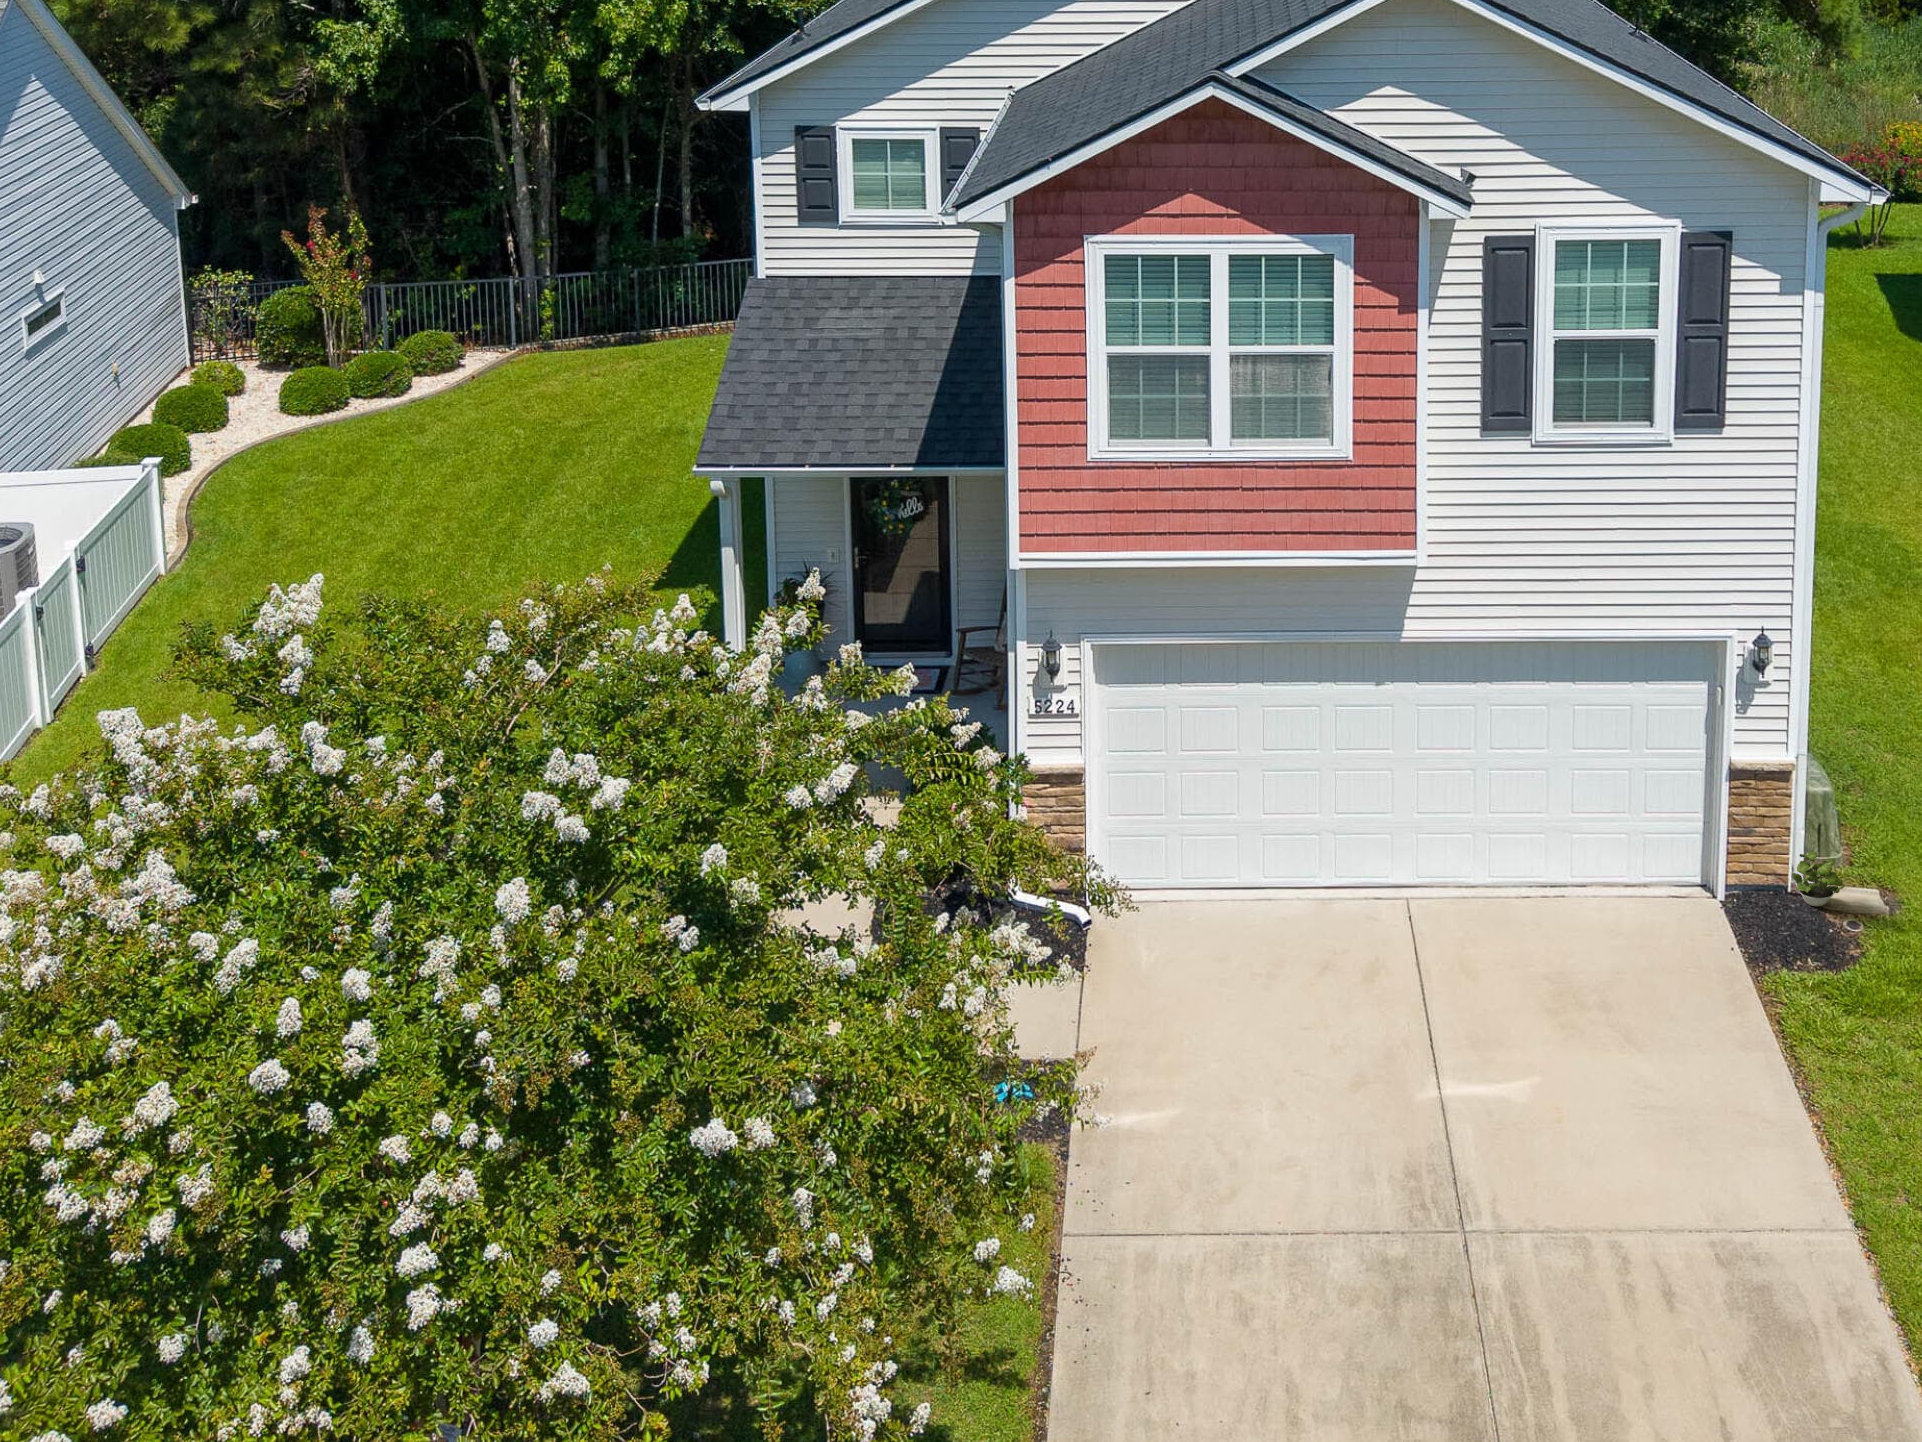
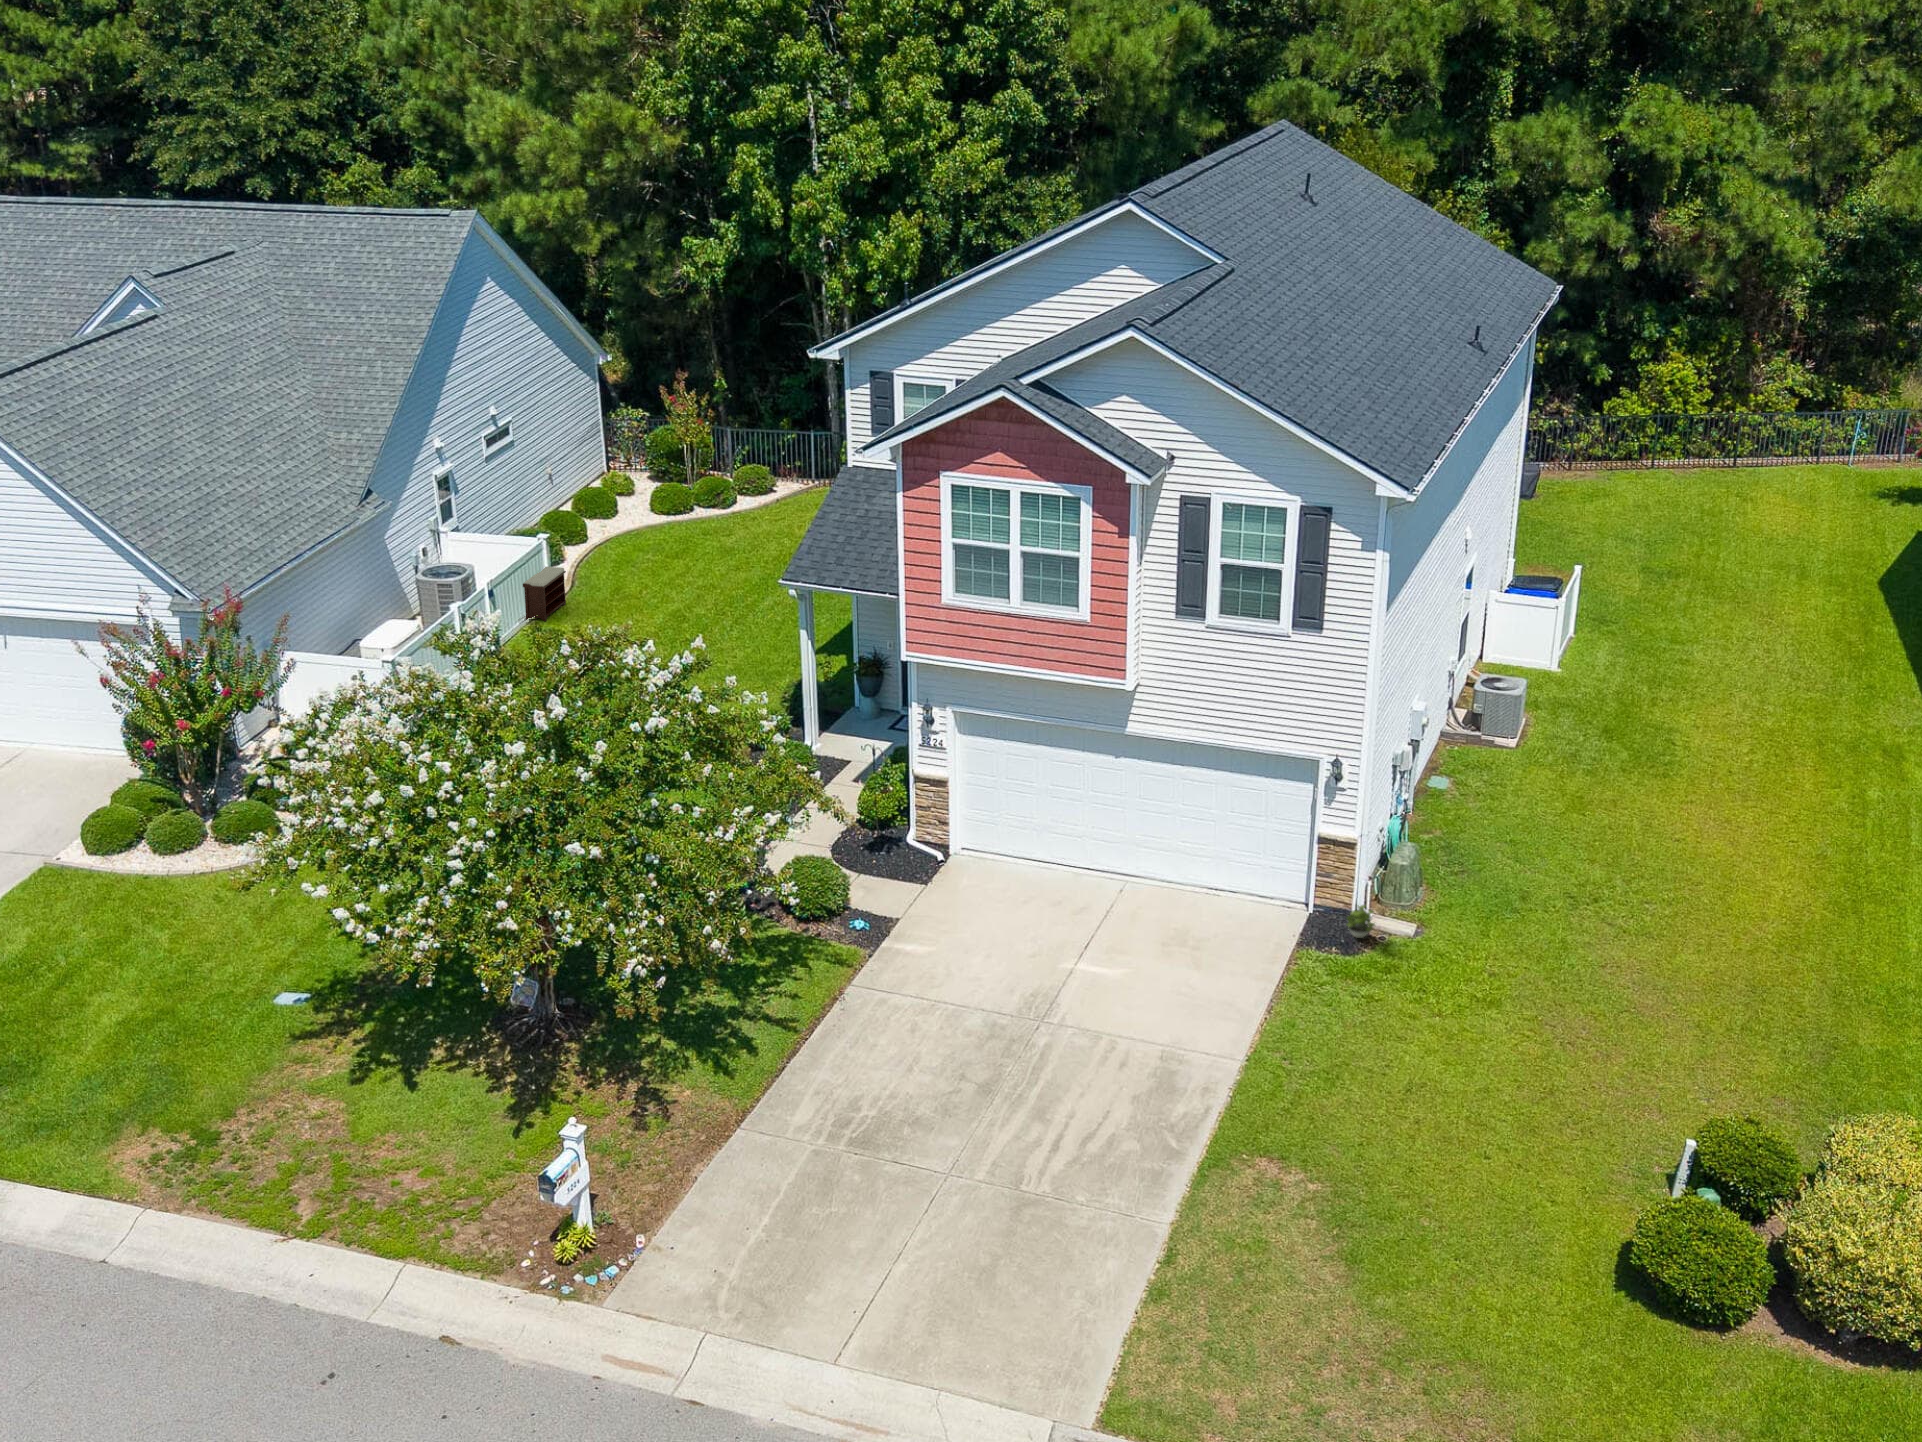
bench: none [133,507,205,597] -> present [523,567,566,621]

